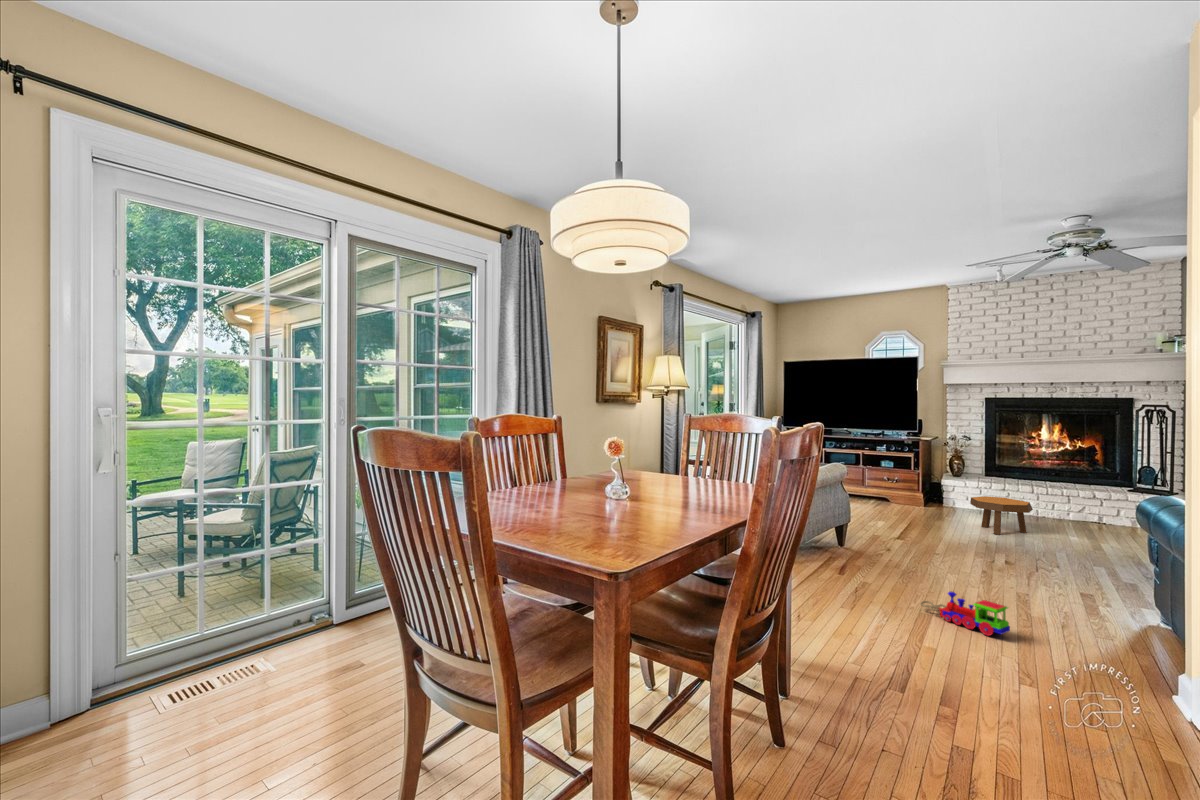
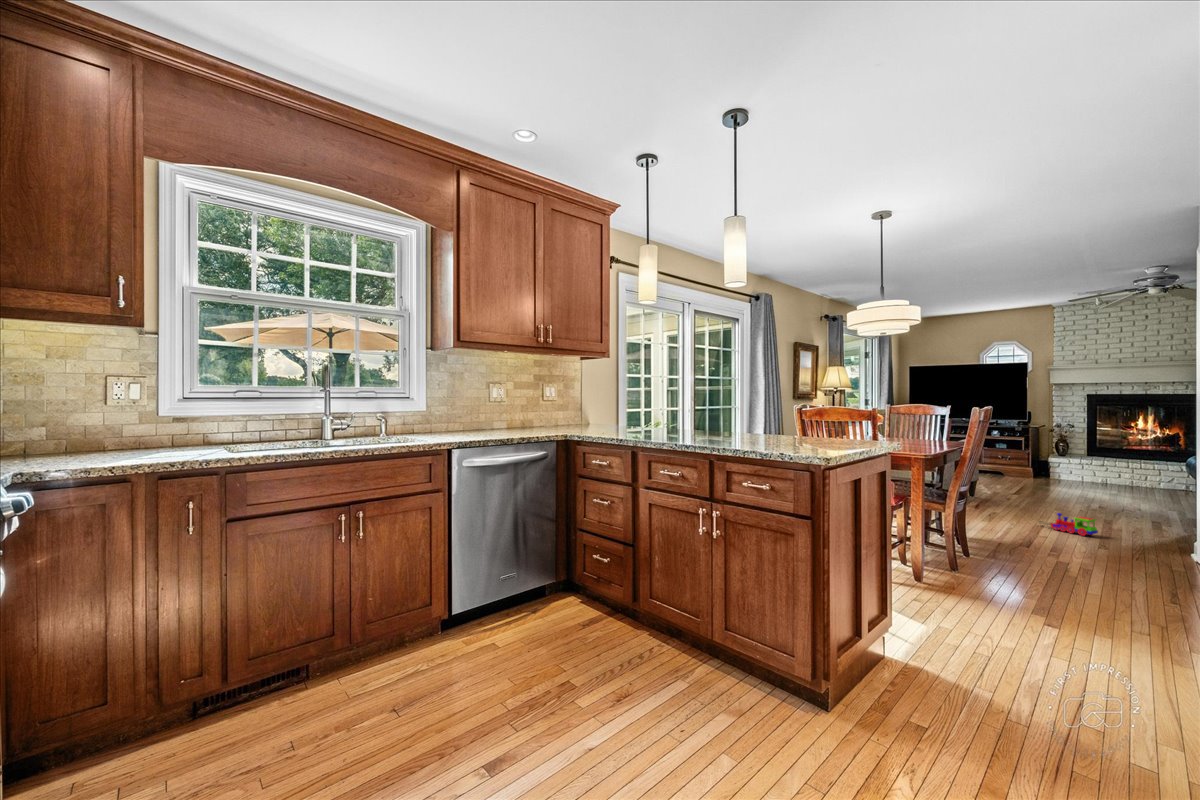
footstool: present [970,496,1033,535] -> none [1073,469,1125,495]

